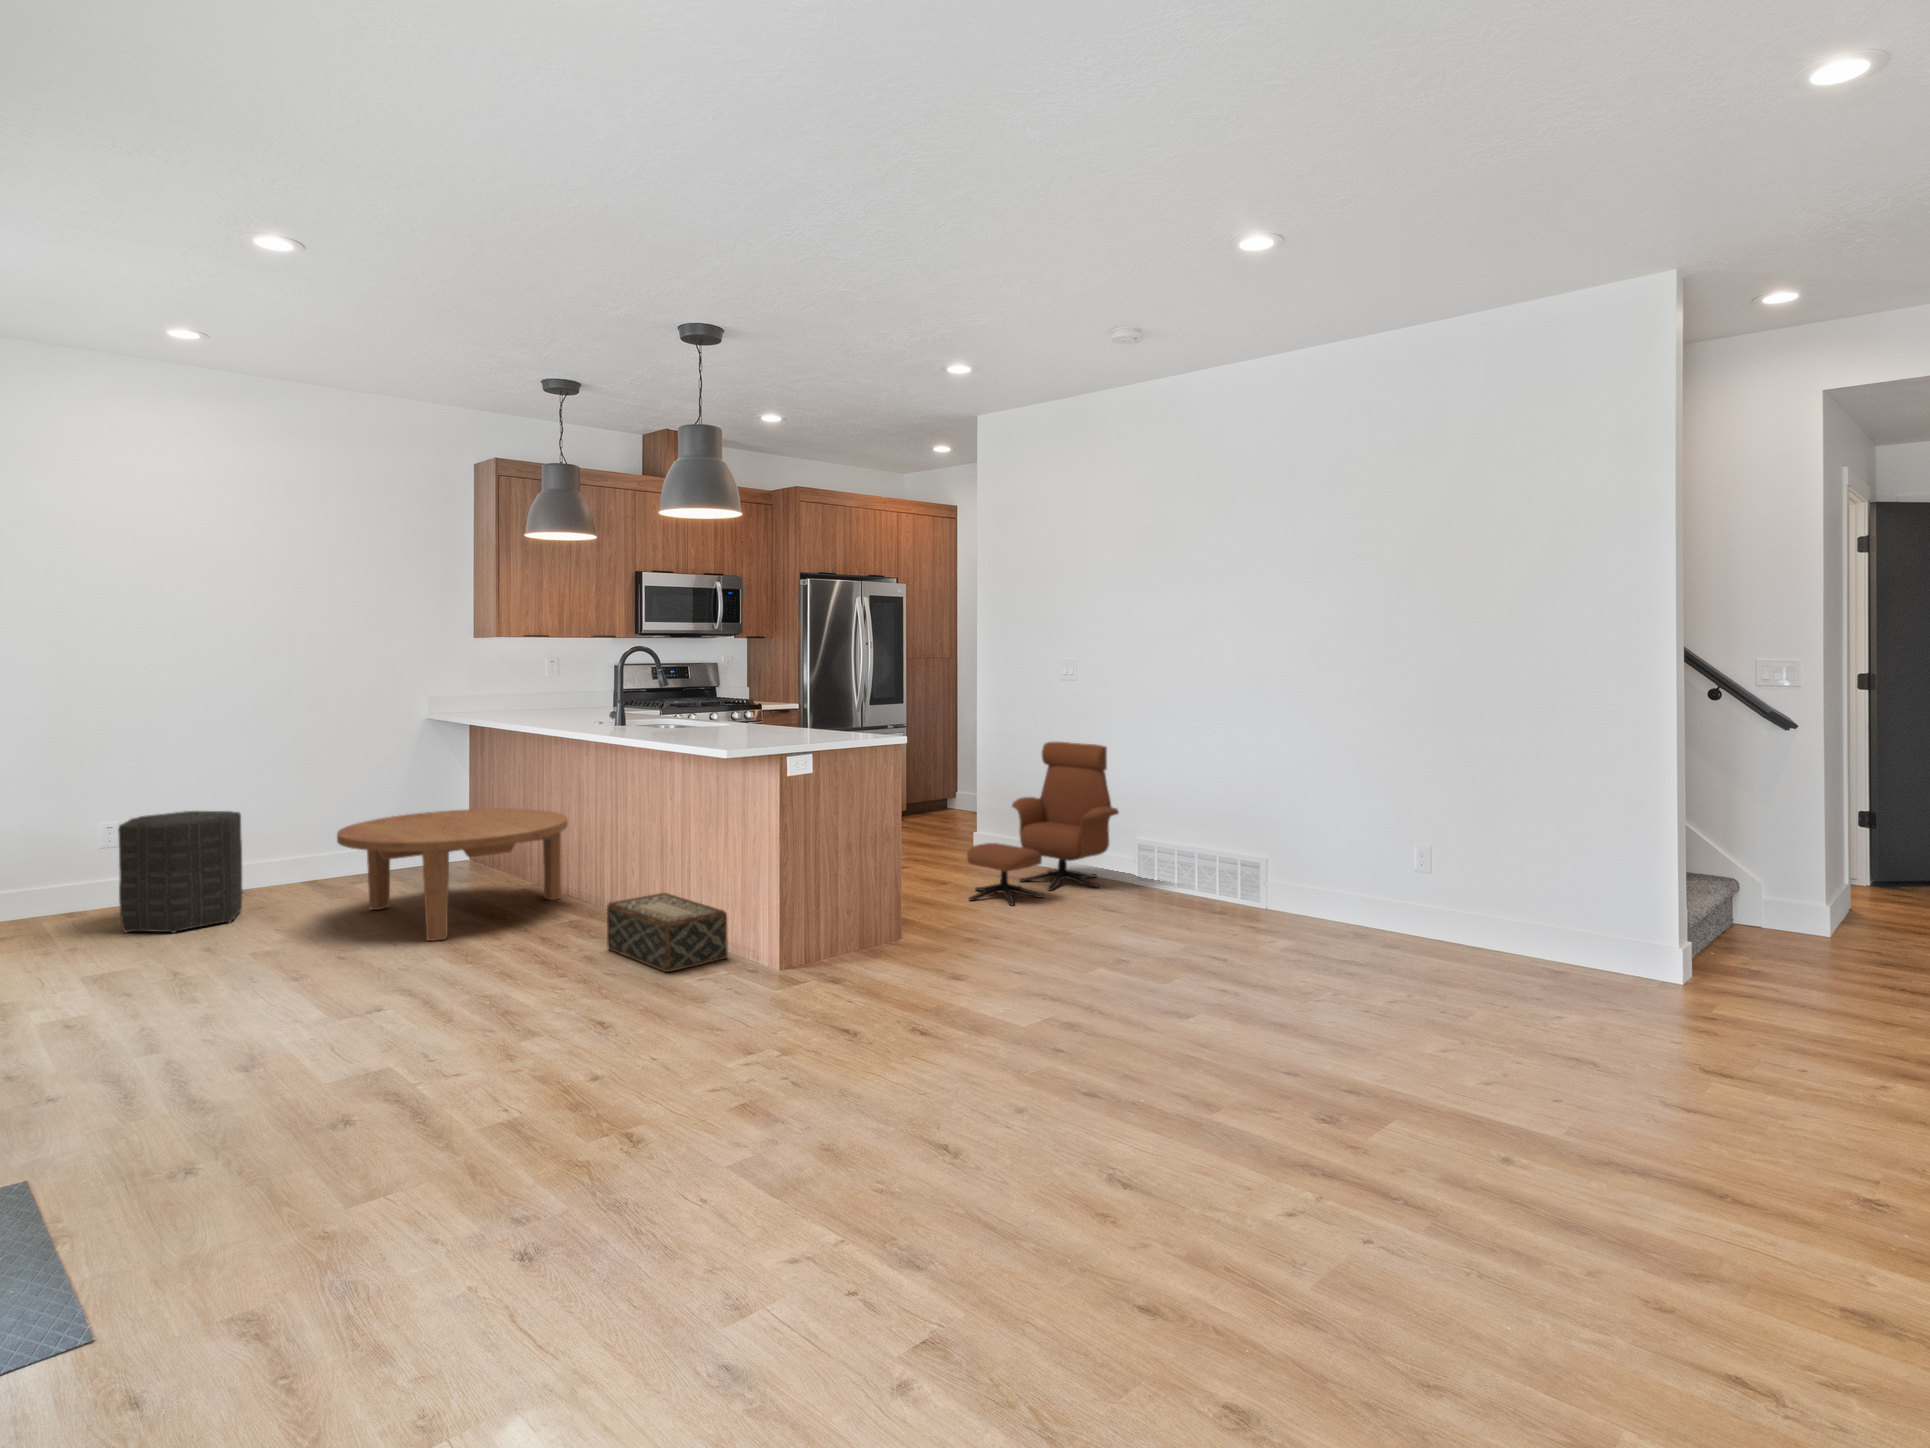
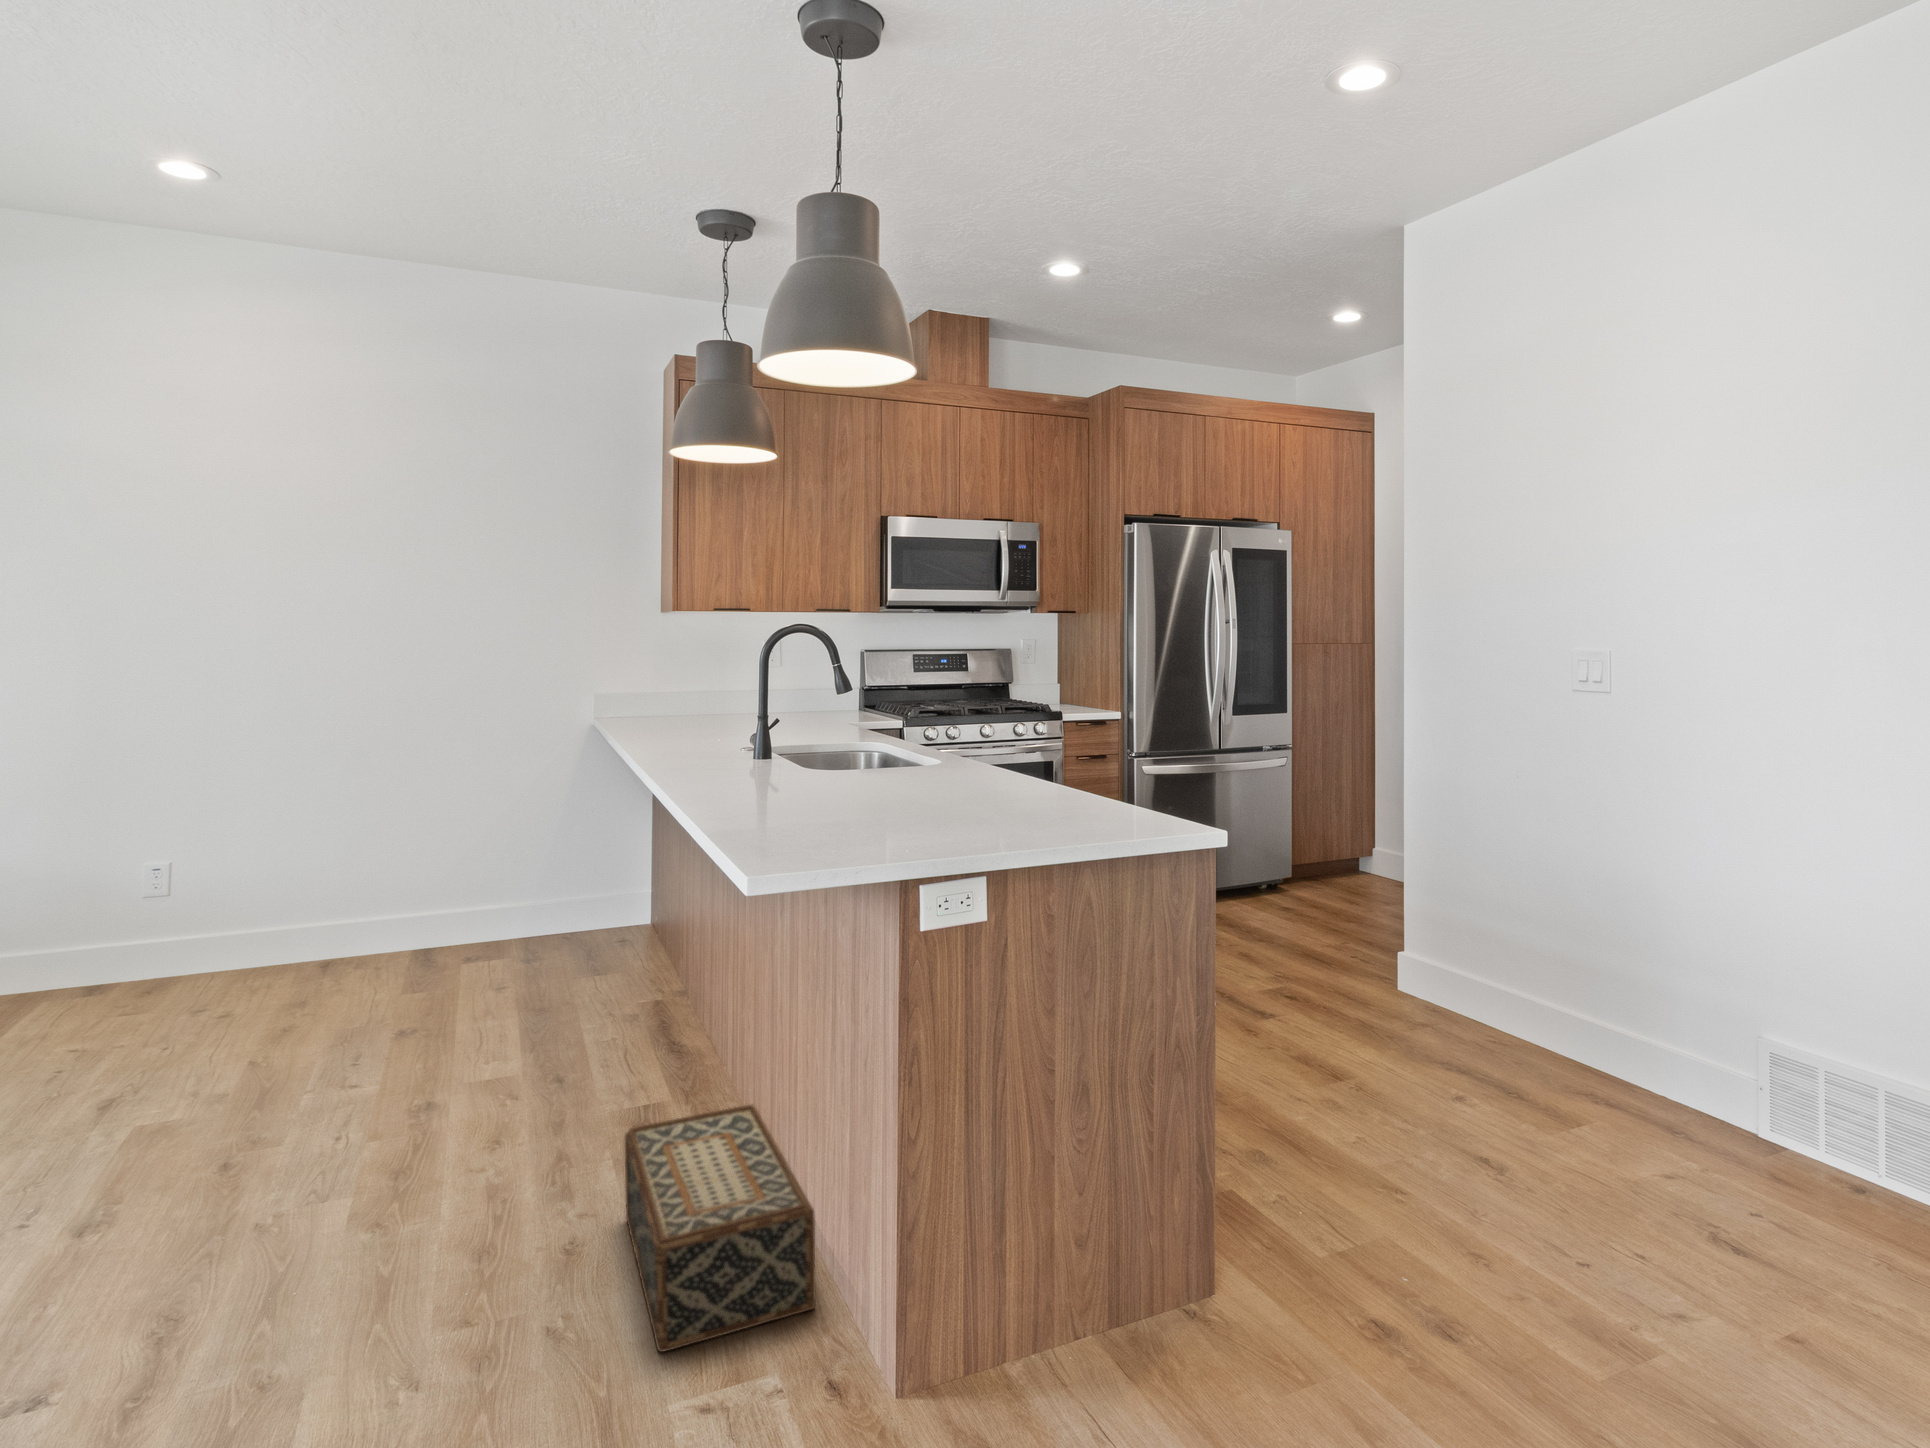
lounge chair: present [967,742,1119,905] -> none [1383,811,1737,1185]
coffee table: present [337,809,568,941] -> none [308,876,685,1134]
ottoman: present [118,811,242,933] -> none [83,861,276,1052]

